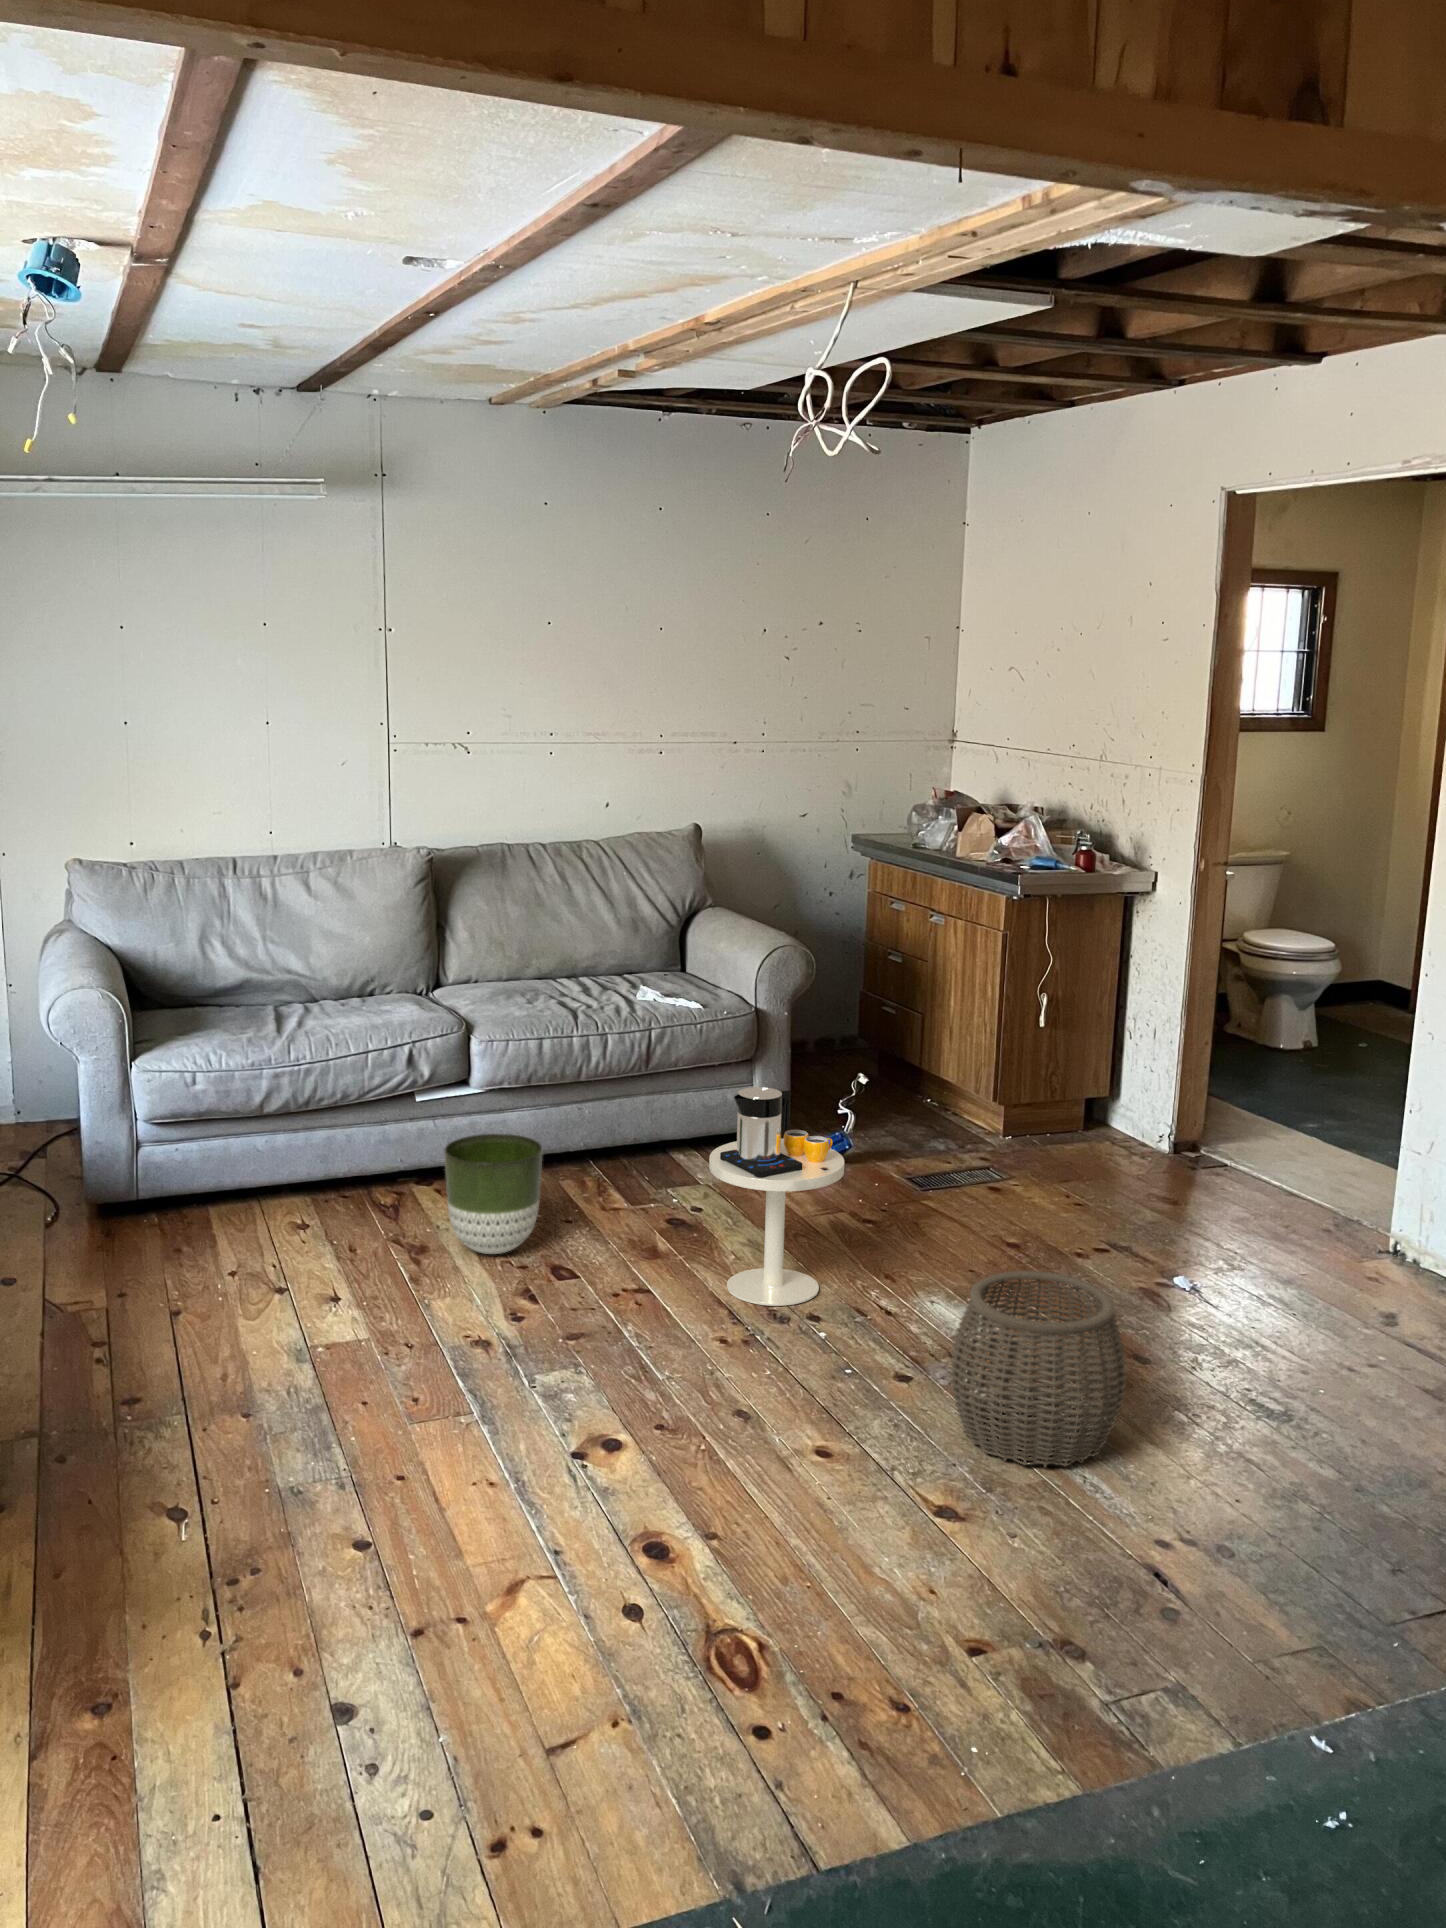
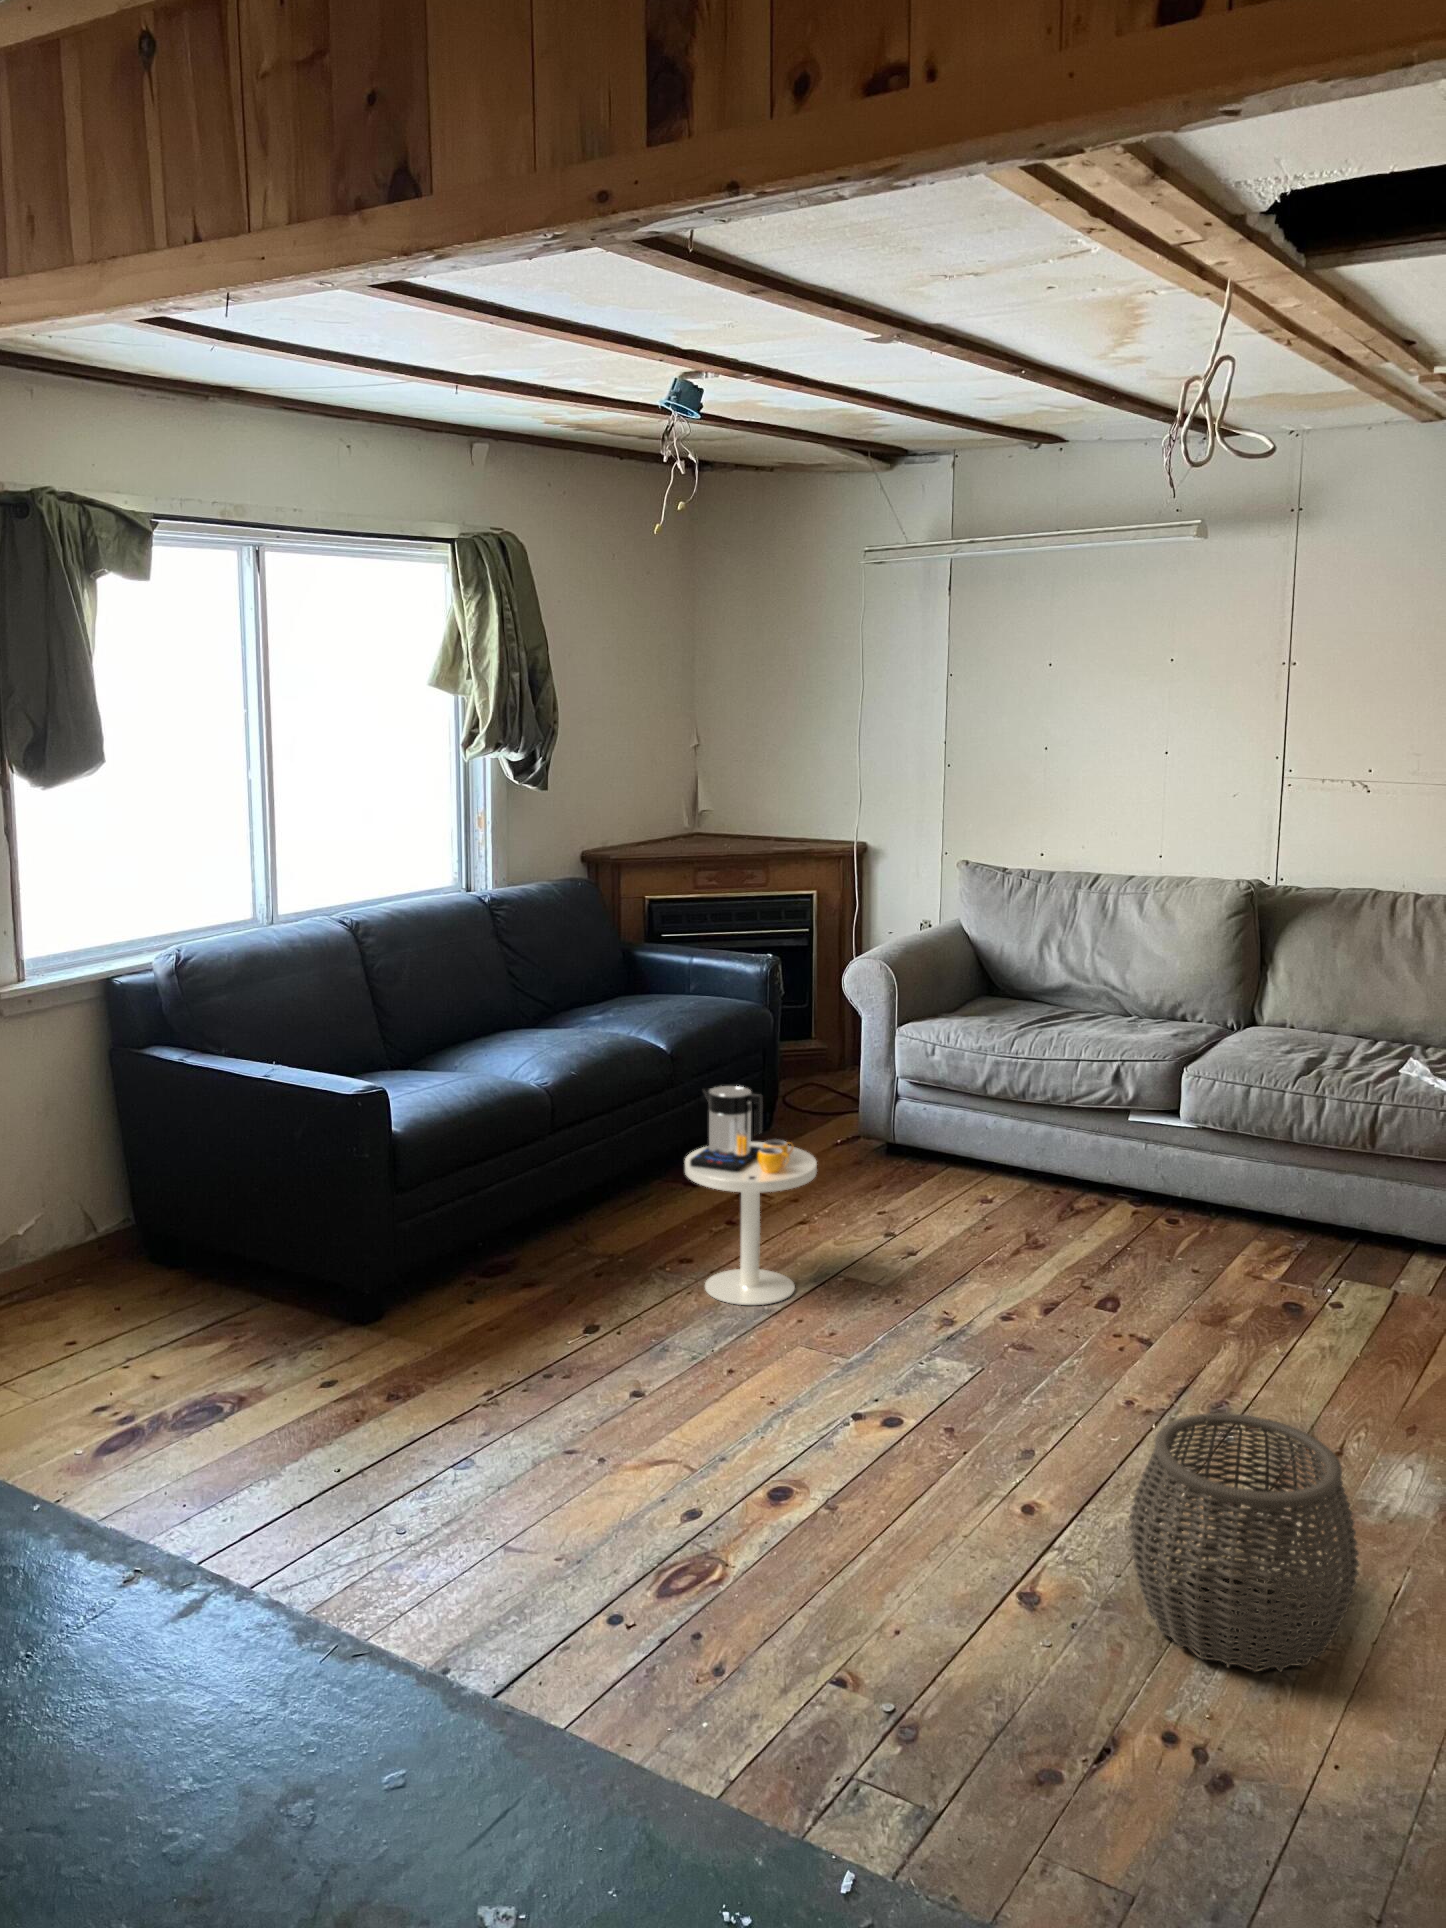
side table: present [709,1087,844,1306] -> present [685,1086,817,1305]
planter: present [444,1134,542,1254] -> none [1043,1153,1142,1272]

